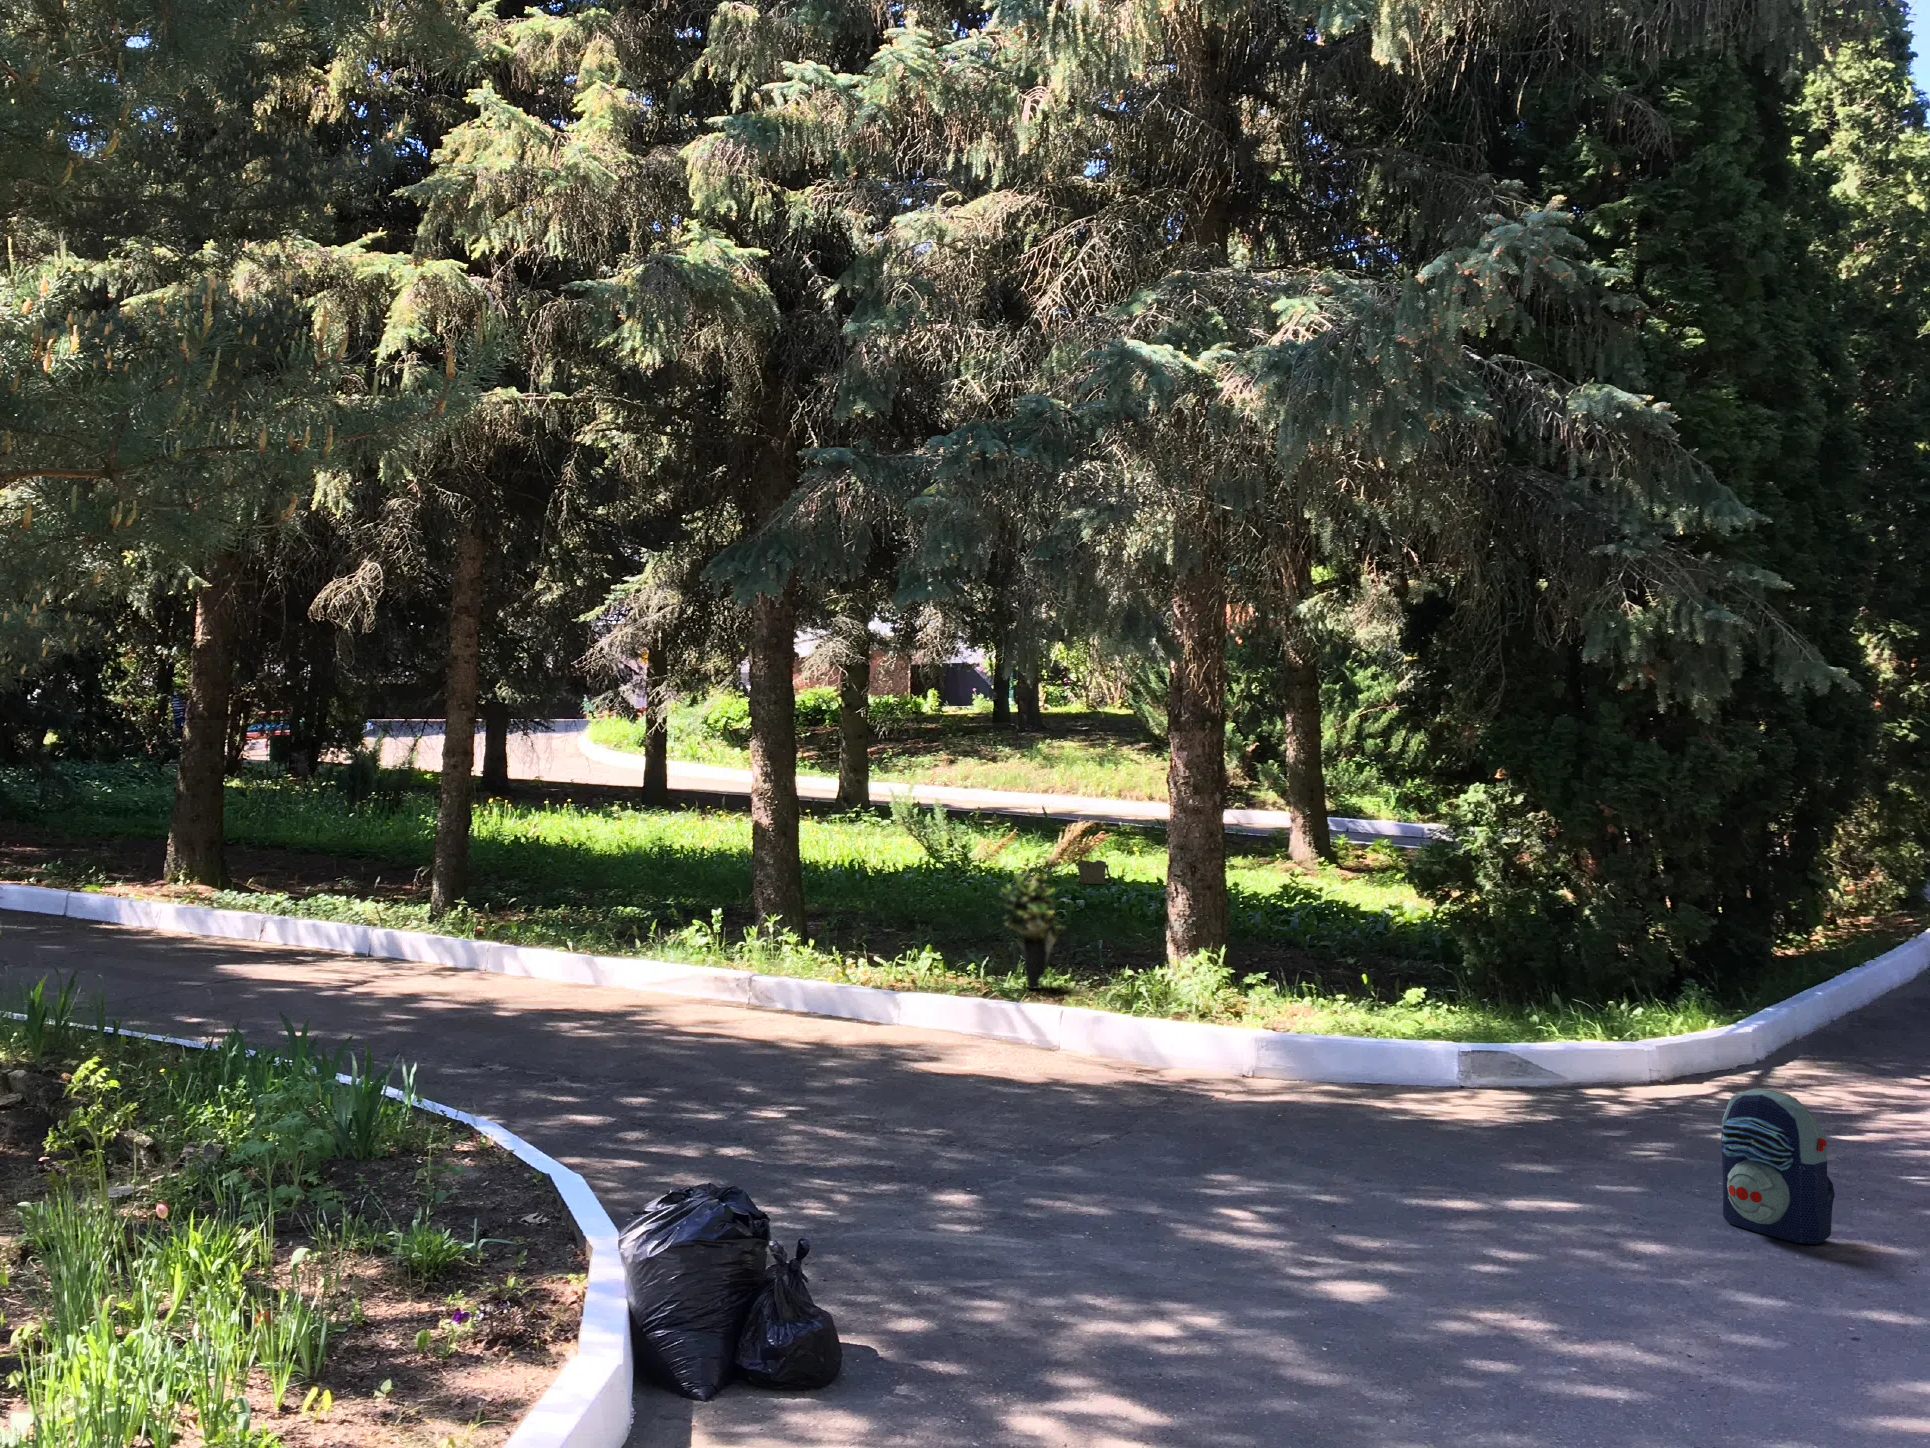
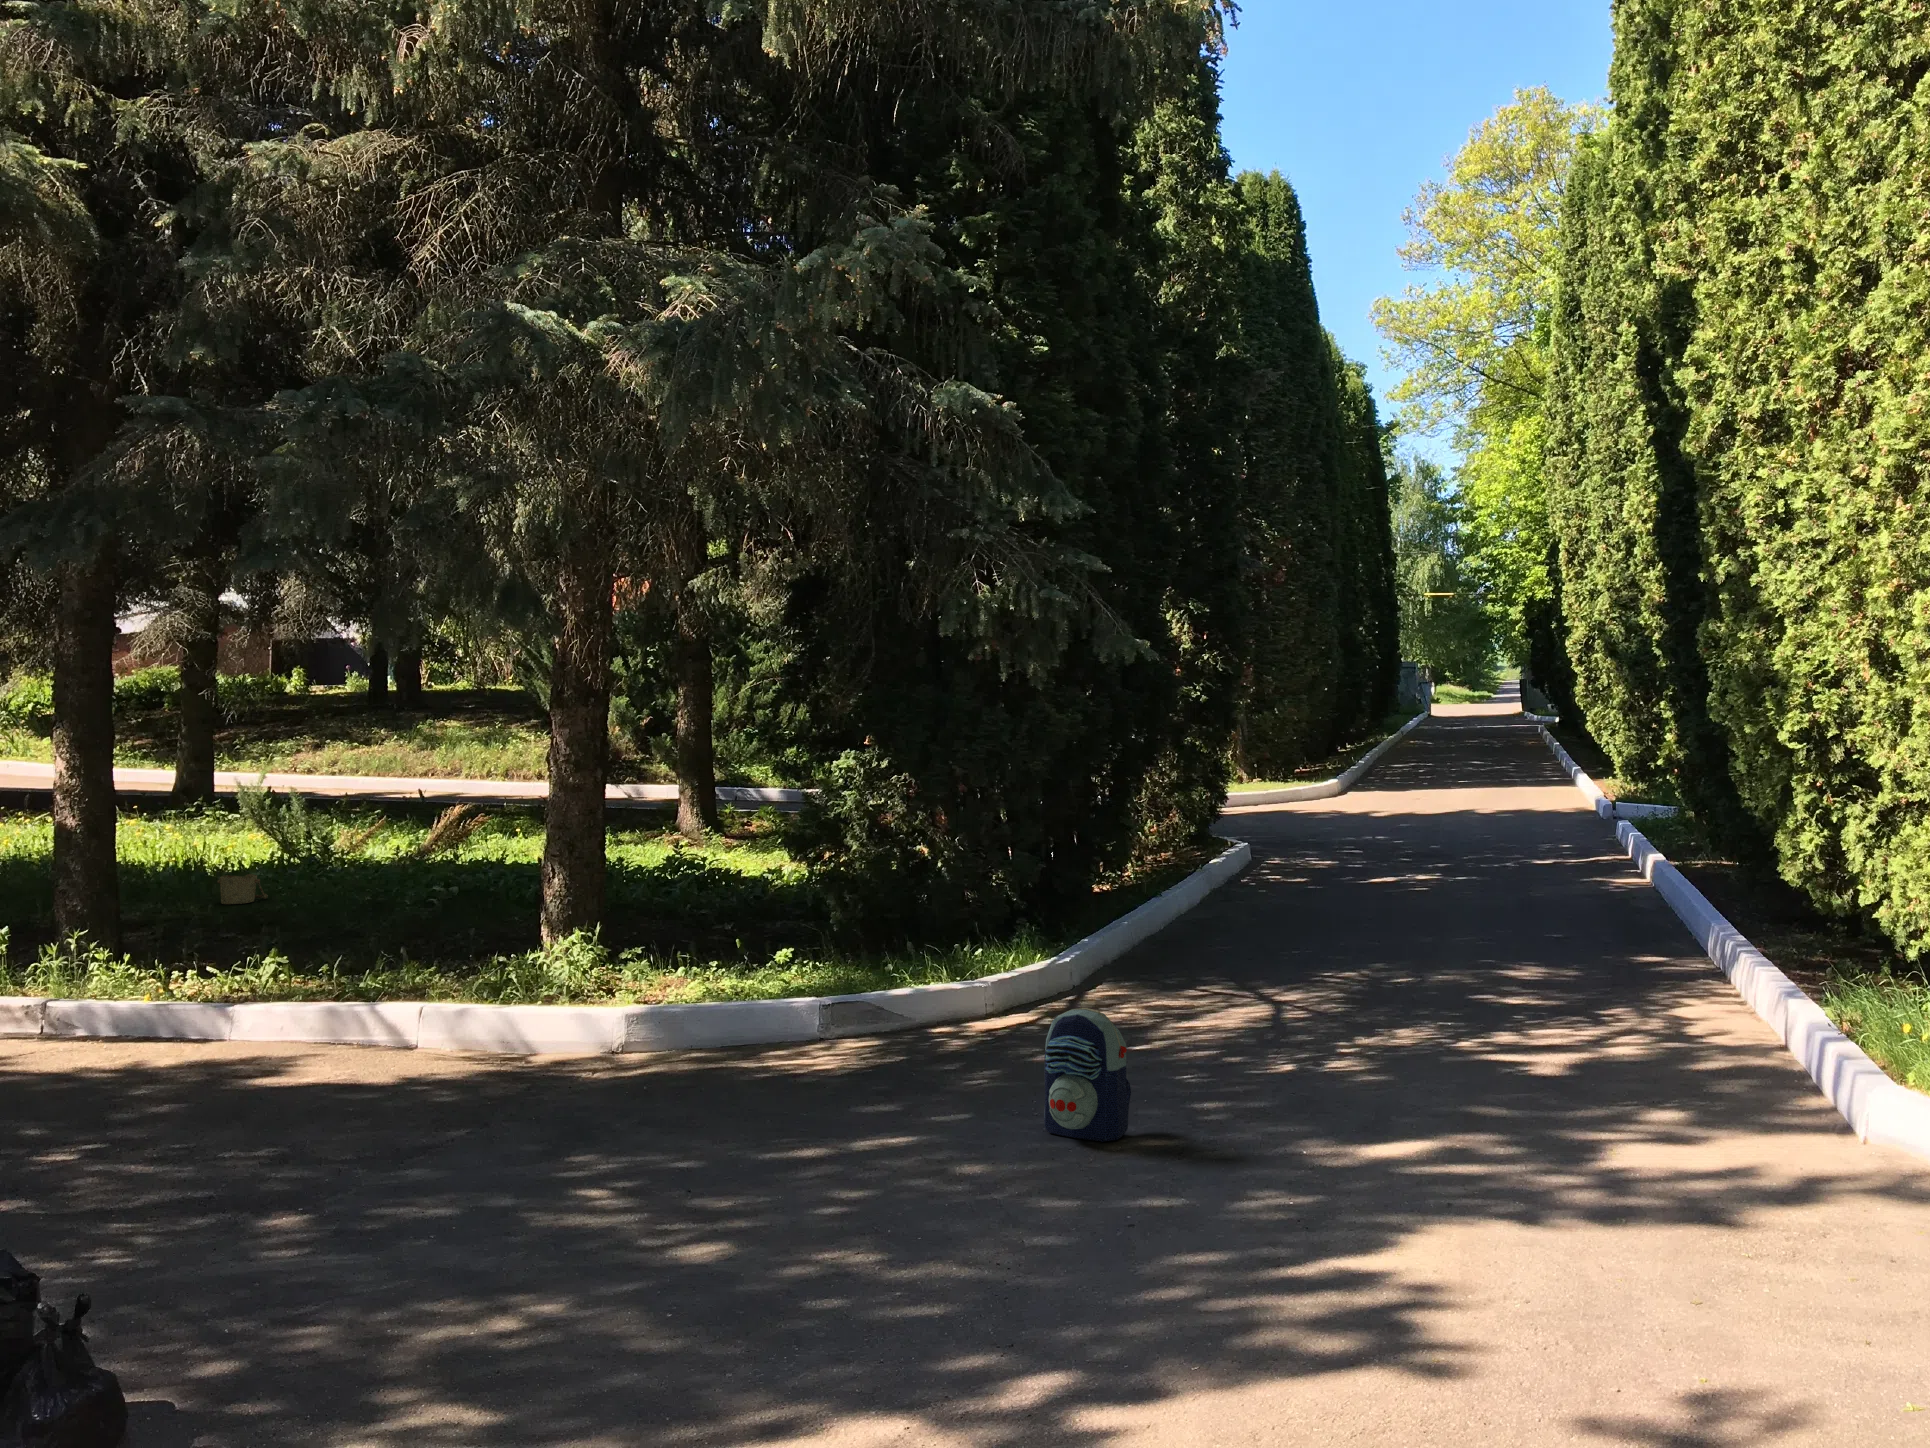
bucket: present [1076,860,1112,884] -> present [217,874,268,904]
potted plant: present [1000,873,1064,989] -> none [354,862,431,989]

